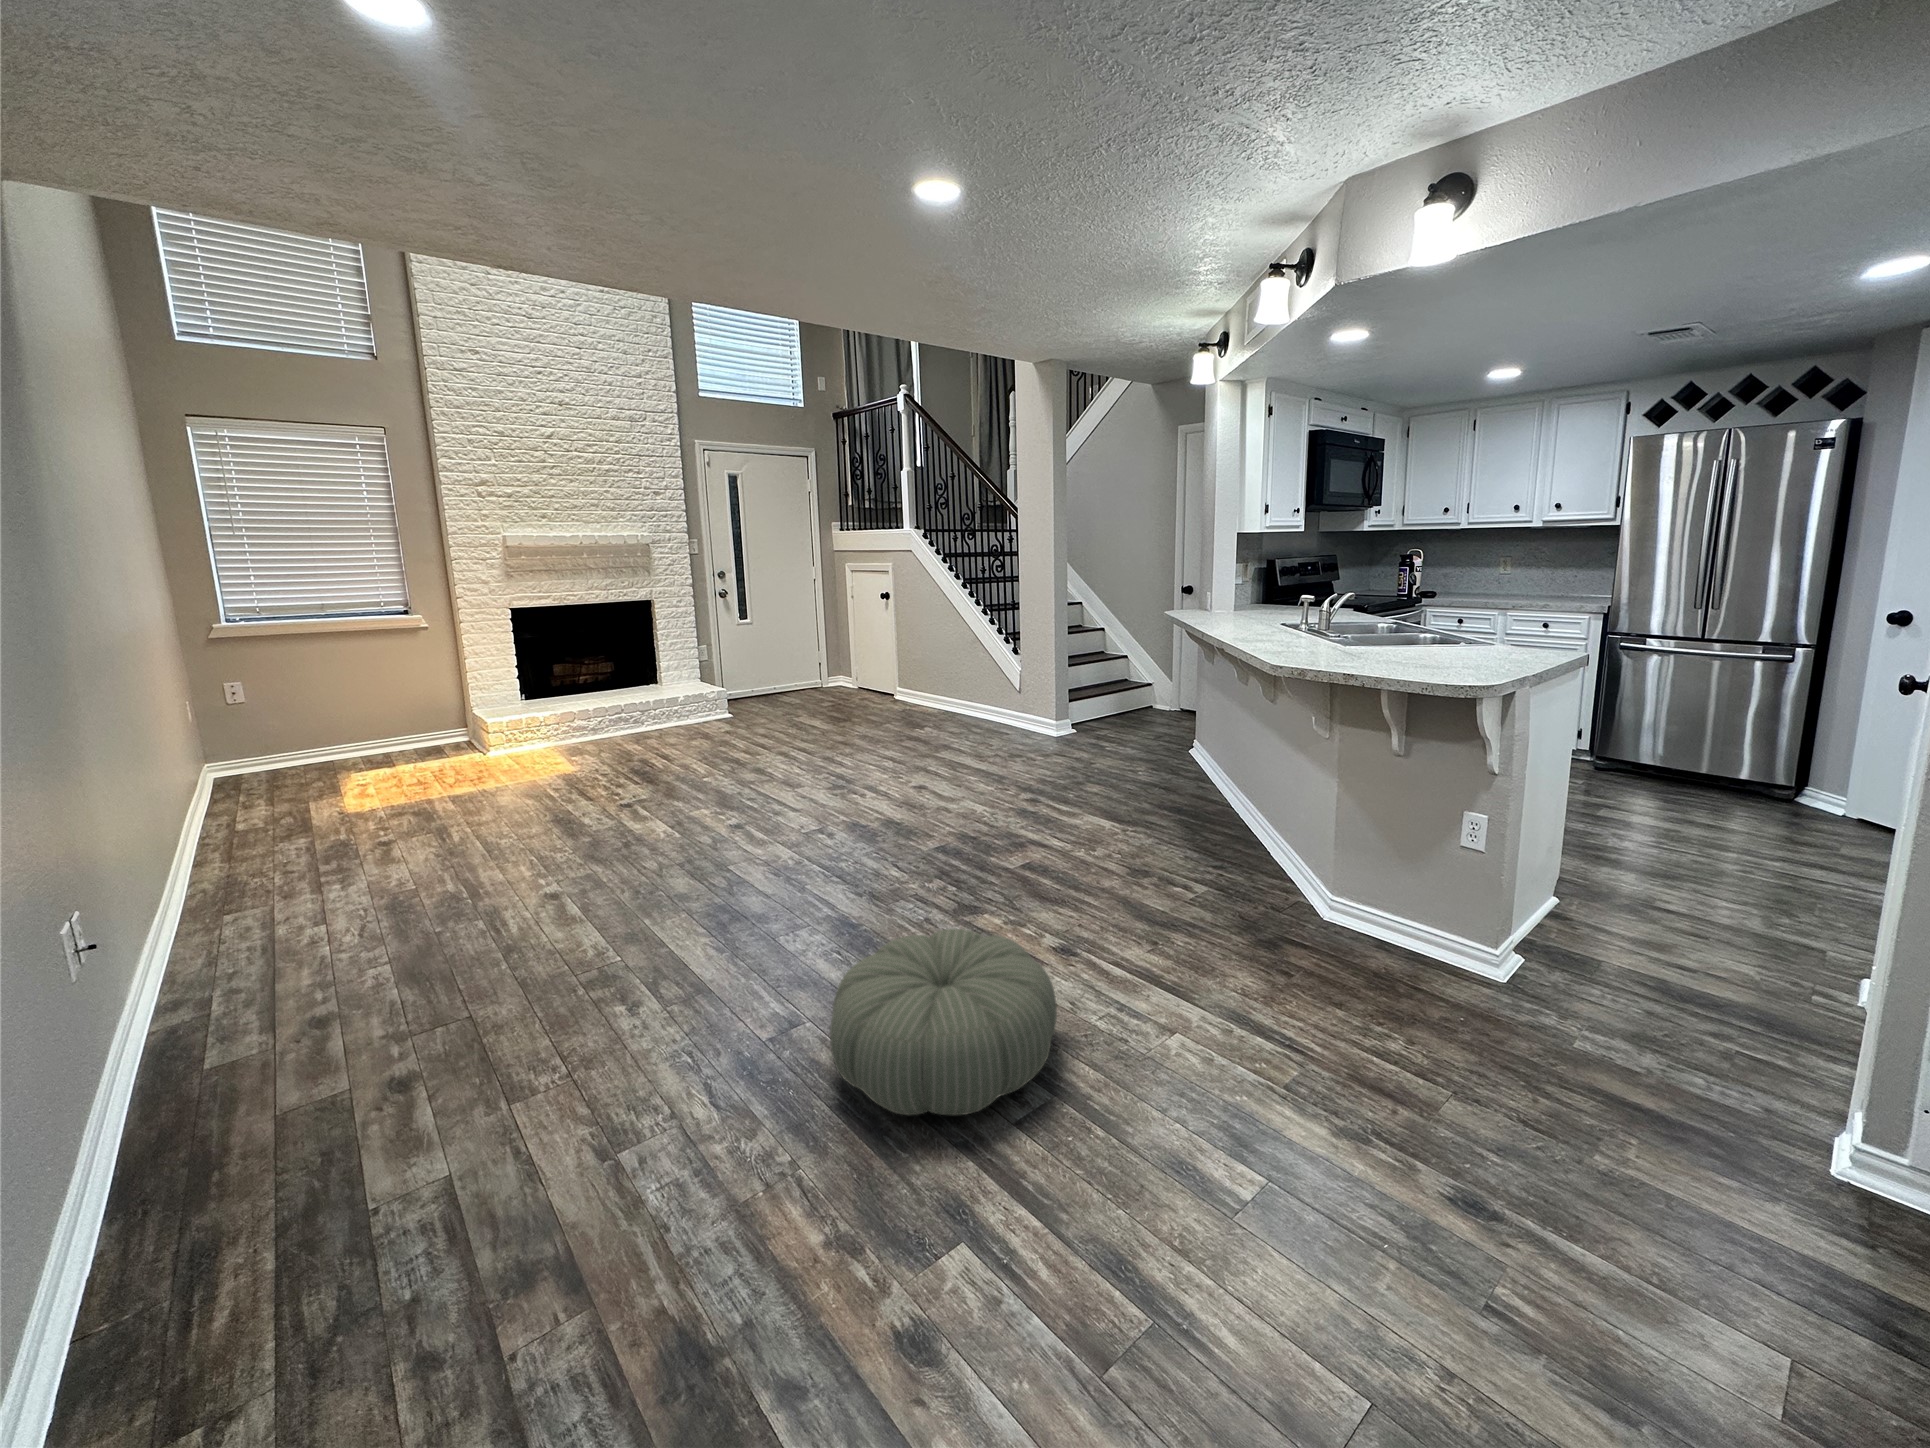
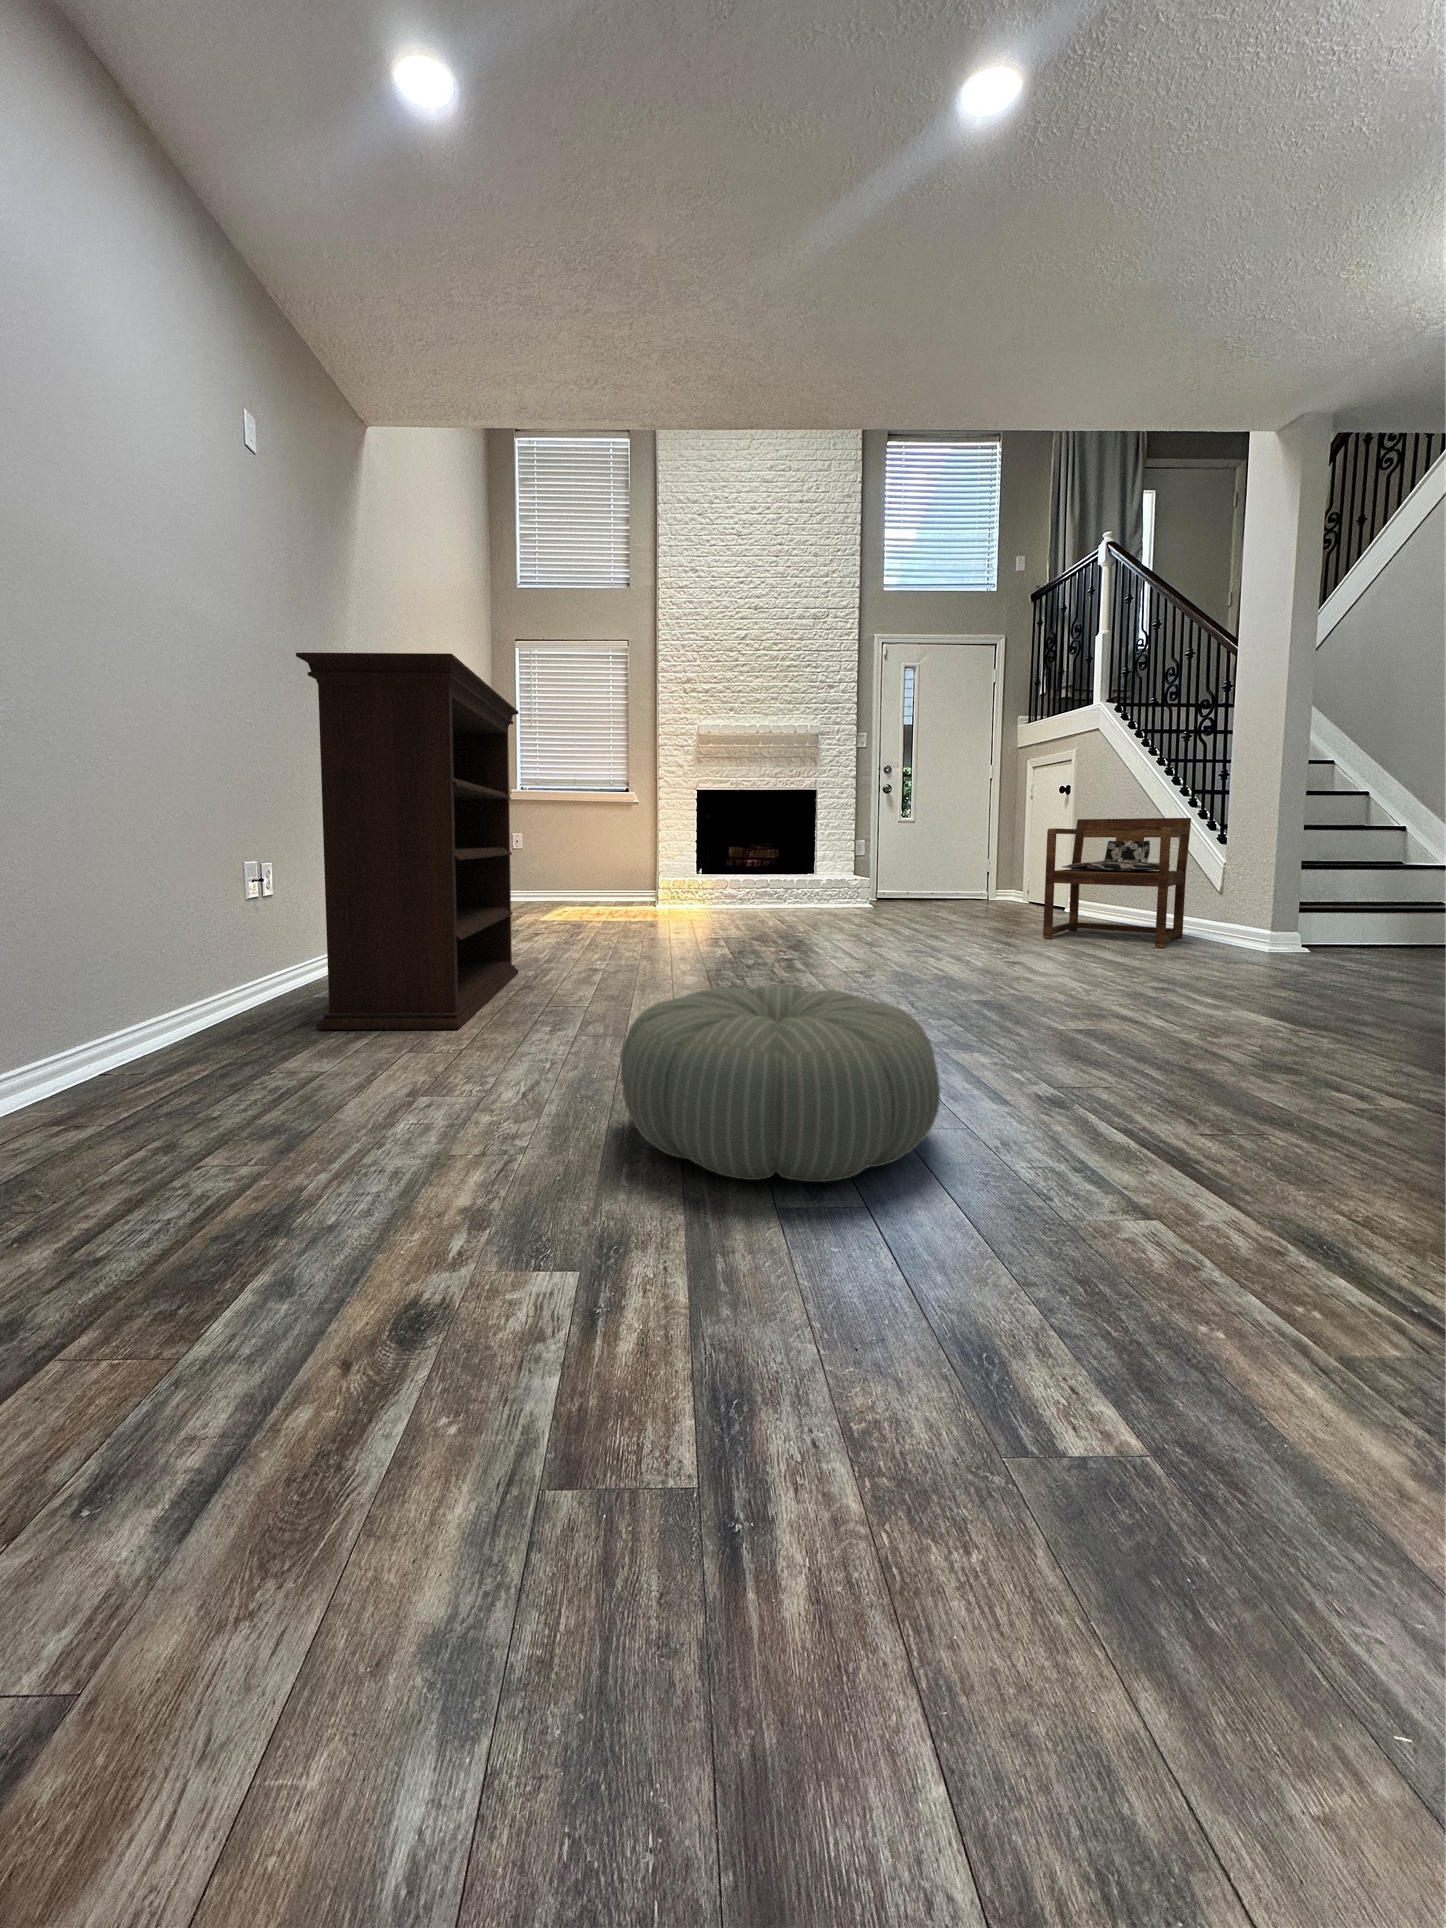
bookshelf: none [216,631,516,1131] -> present [296,653,519,1030]
armchair: none [904,634,991,741] -> present [1043,818,1191,948]

